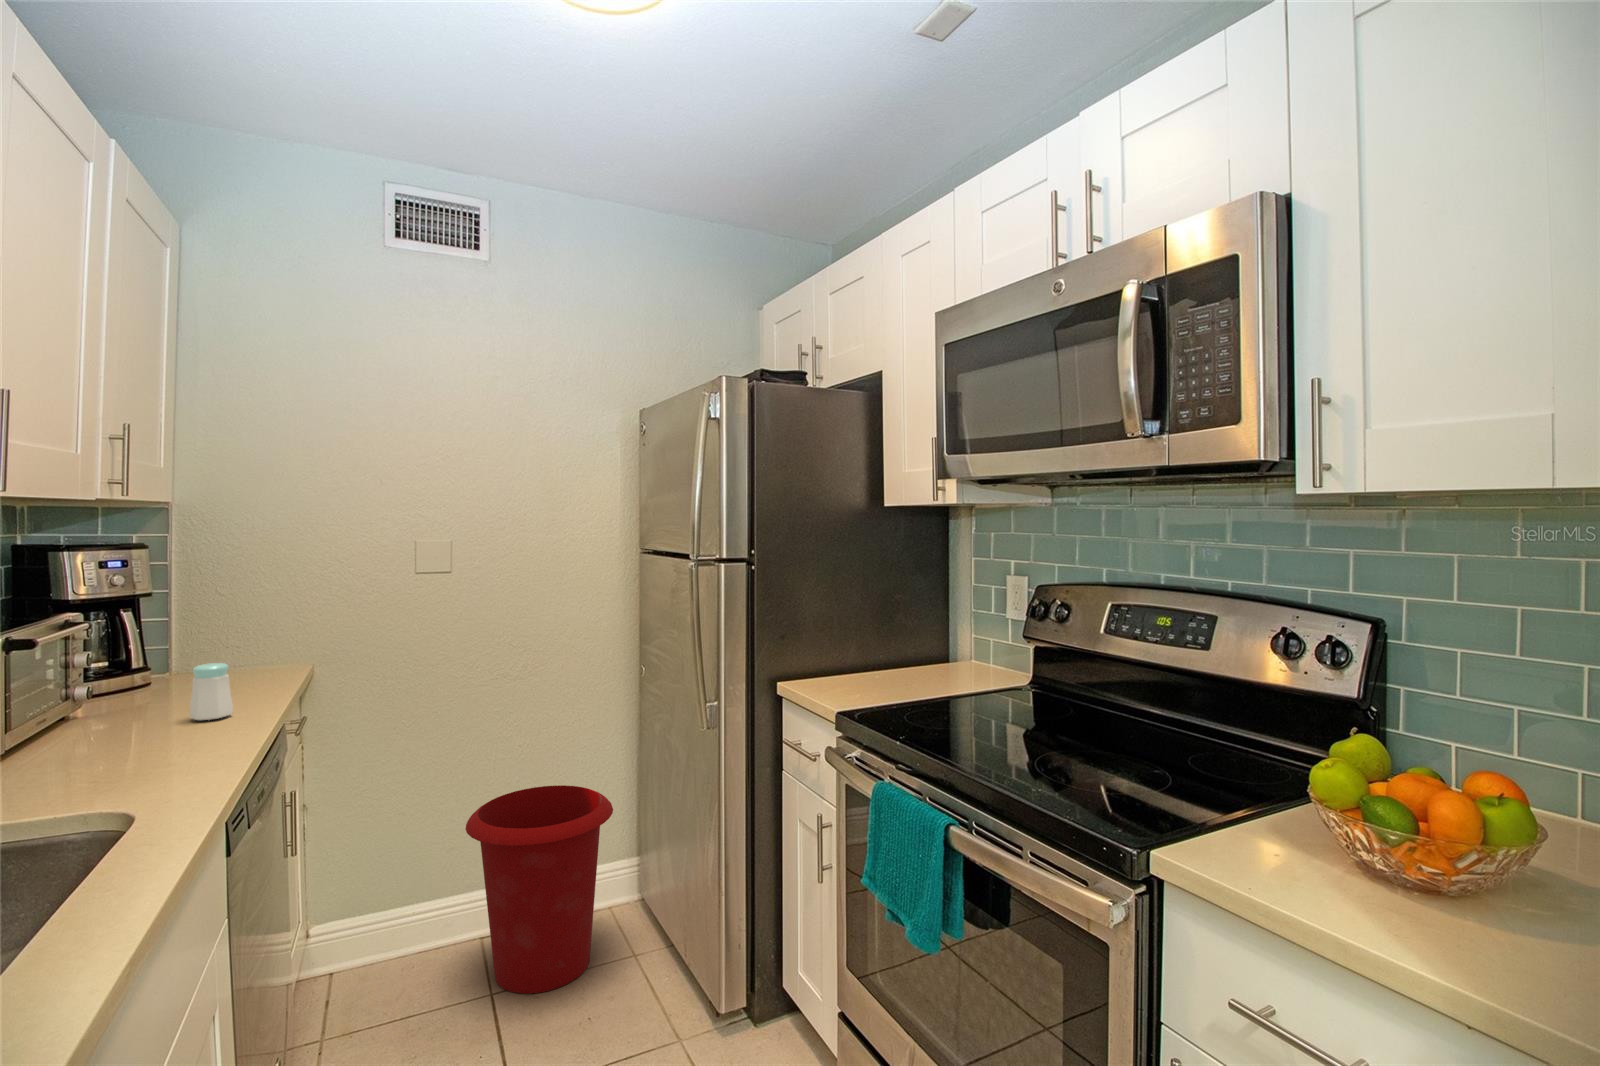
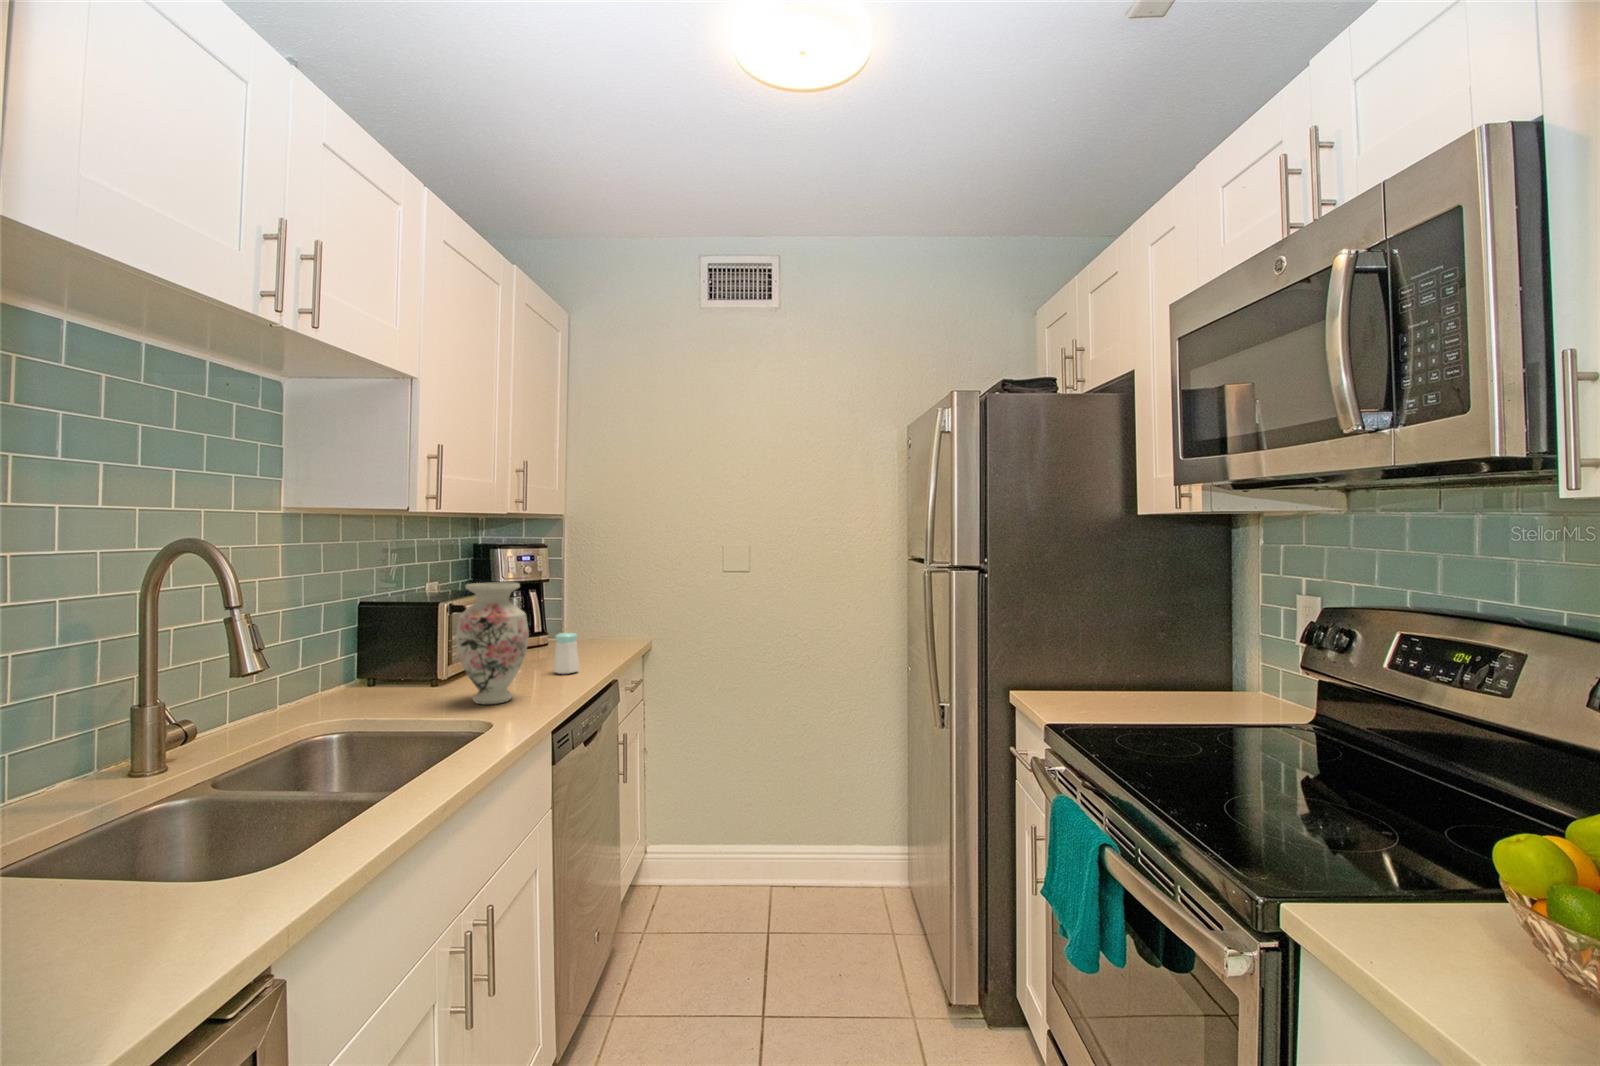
vase: none [42,598,174,777] -> present [456,582,529,704]
waste bin: present [465,785,613,994] -> none [749,761,870,940]

